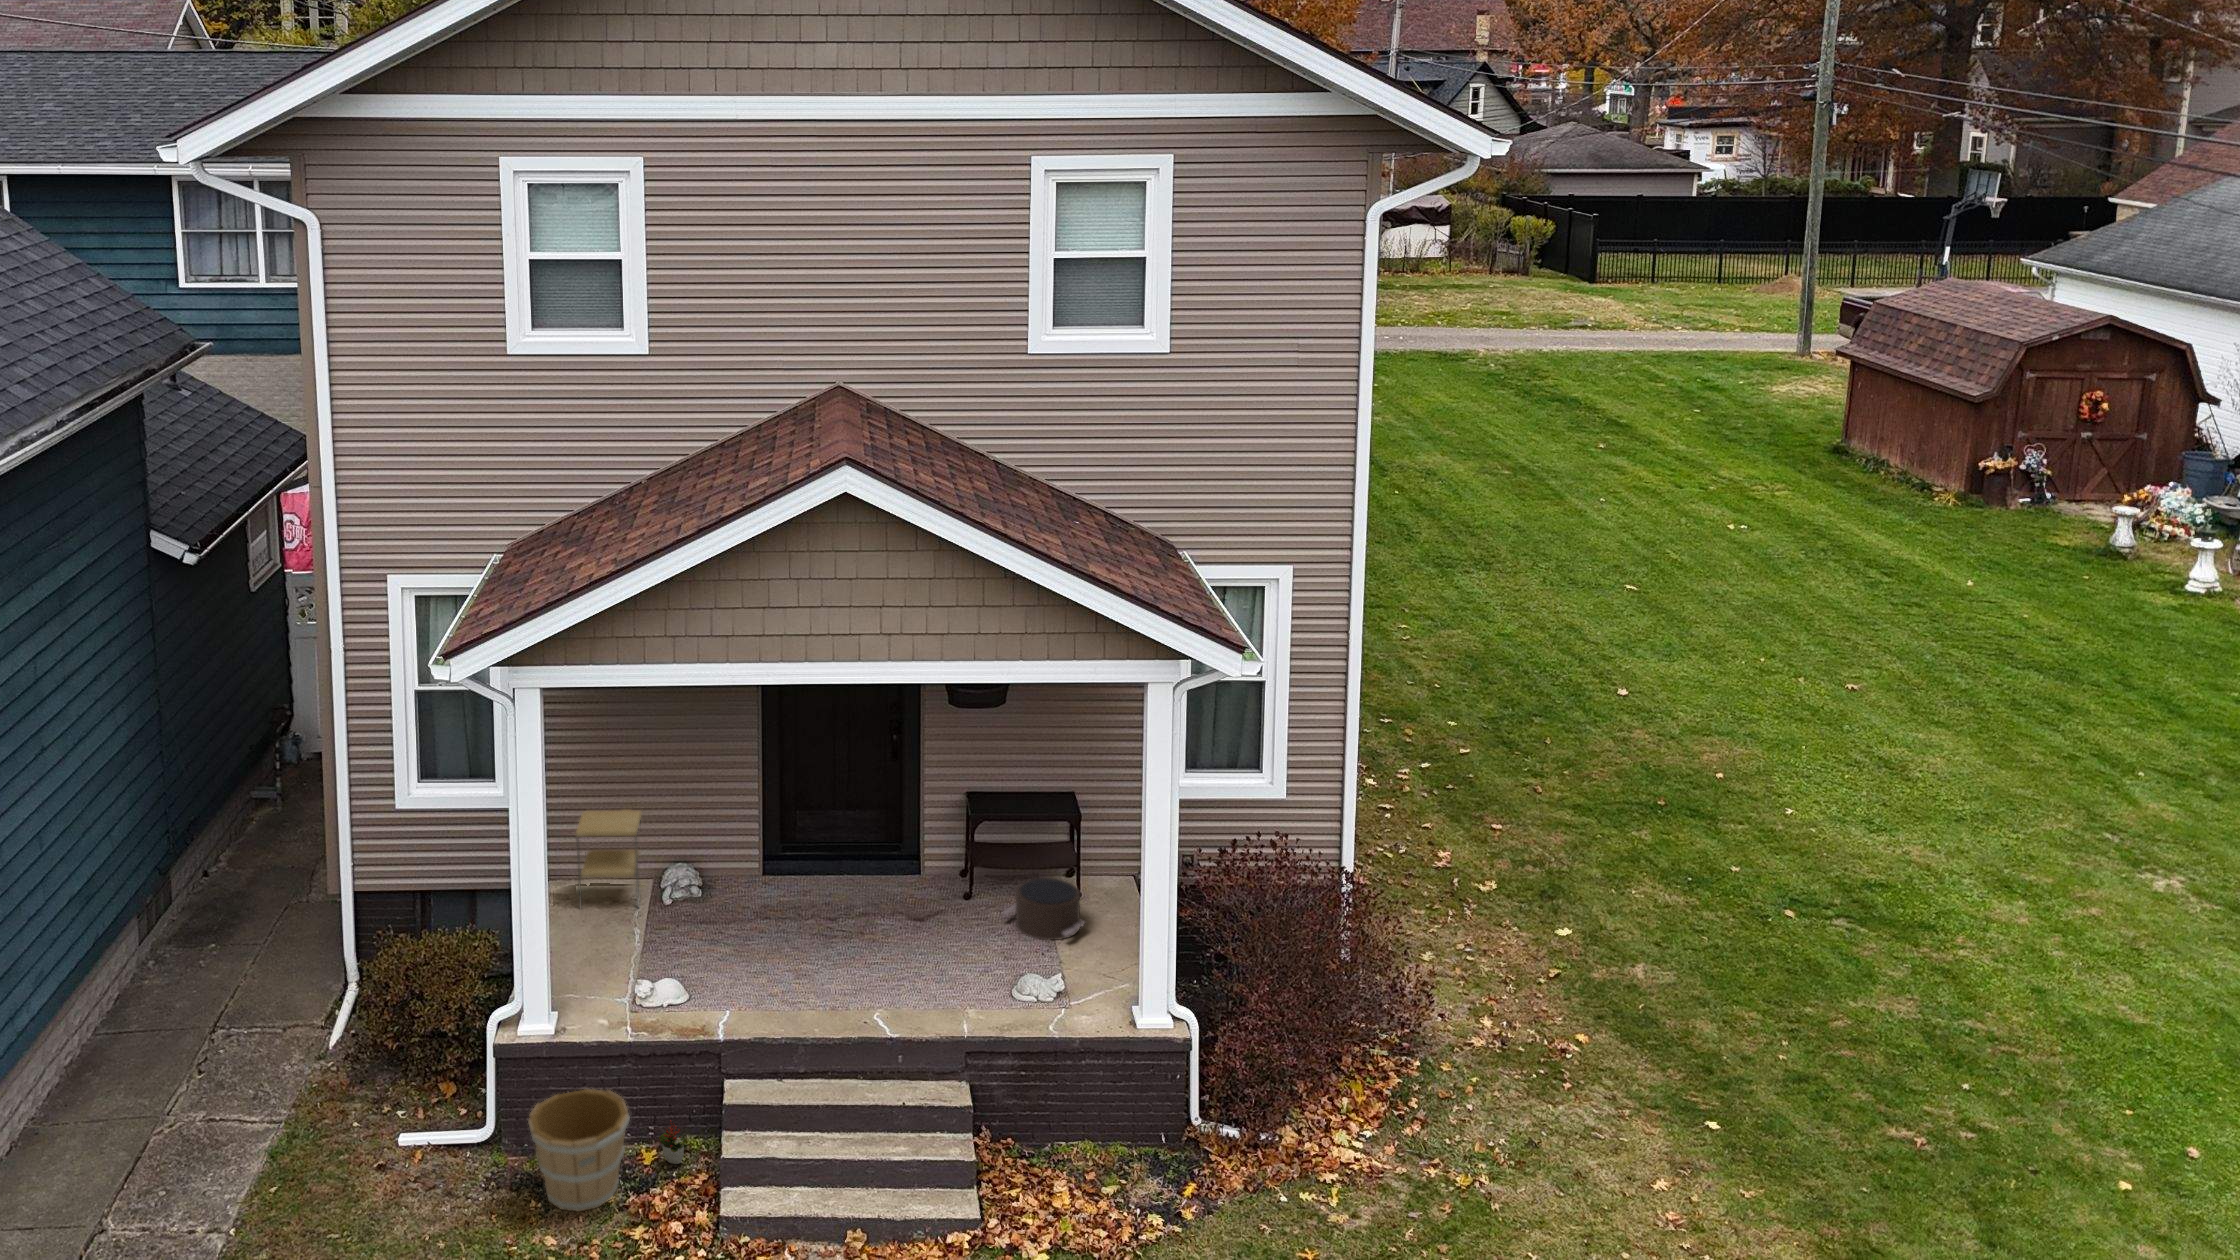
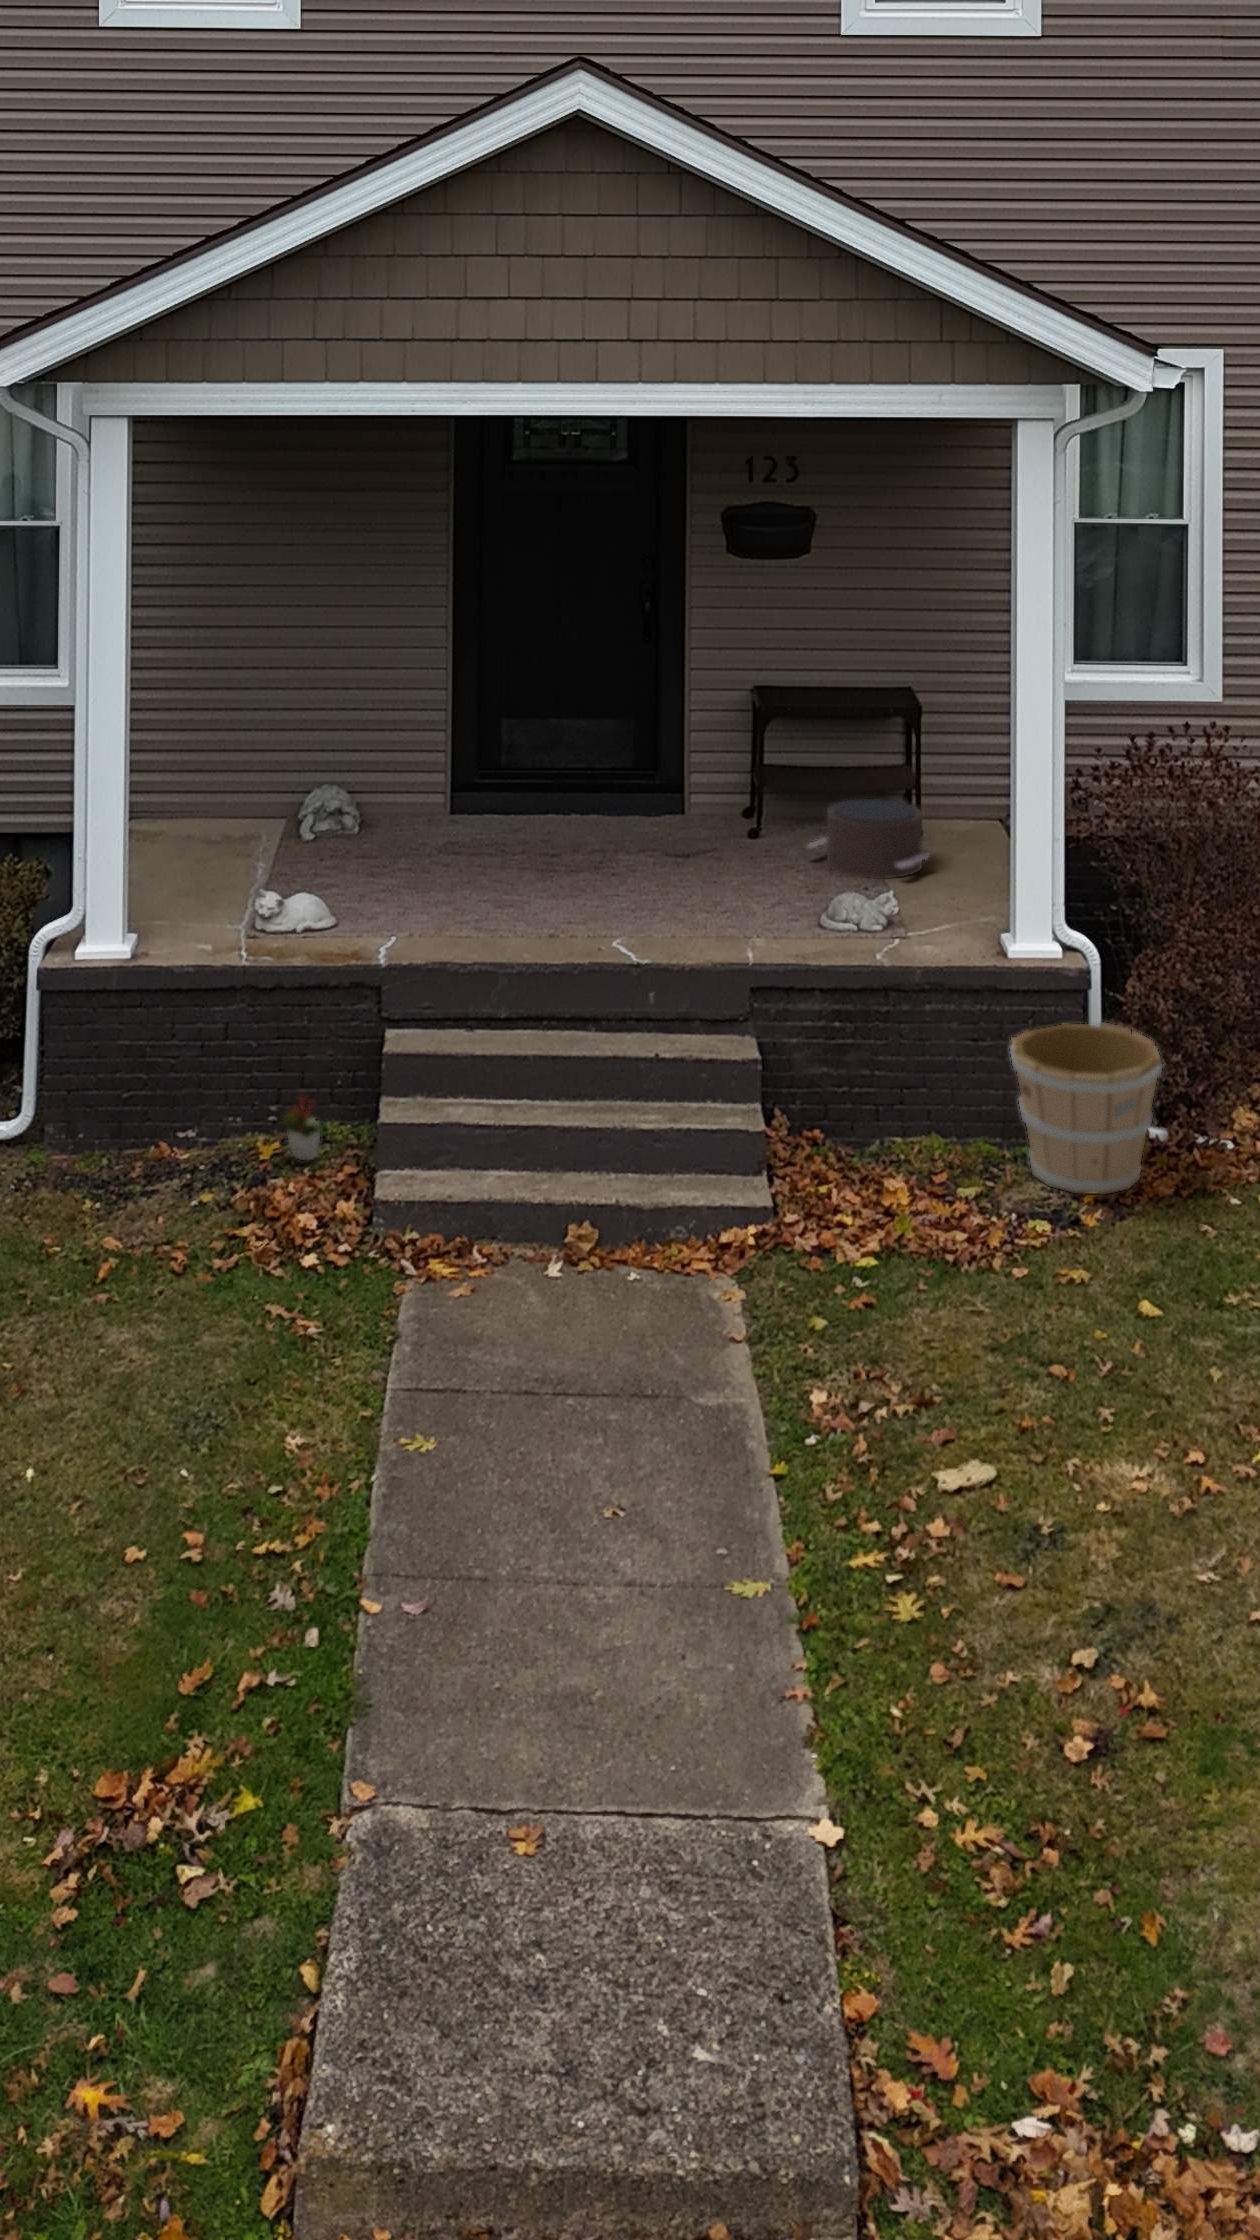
side table: present [576,810,642,907] -> none [175,701,276,845]
wooden bucket: present [529,1089,630,1212] -> present [1010,1023,1162,1194]

